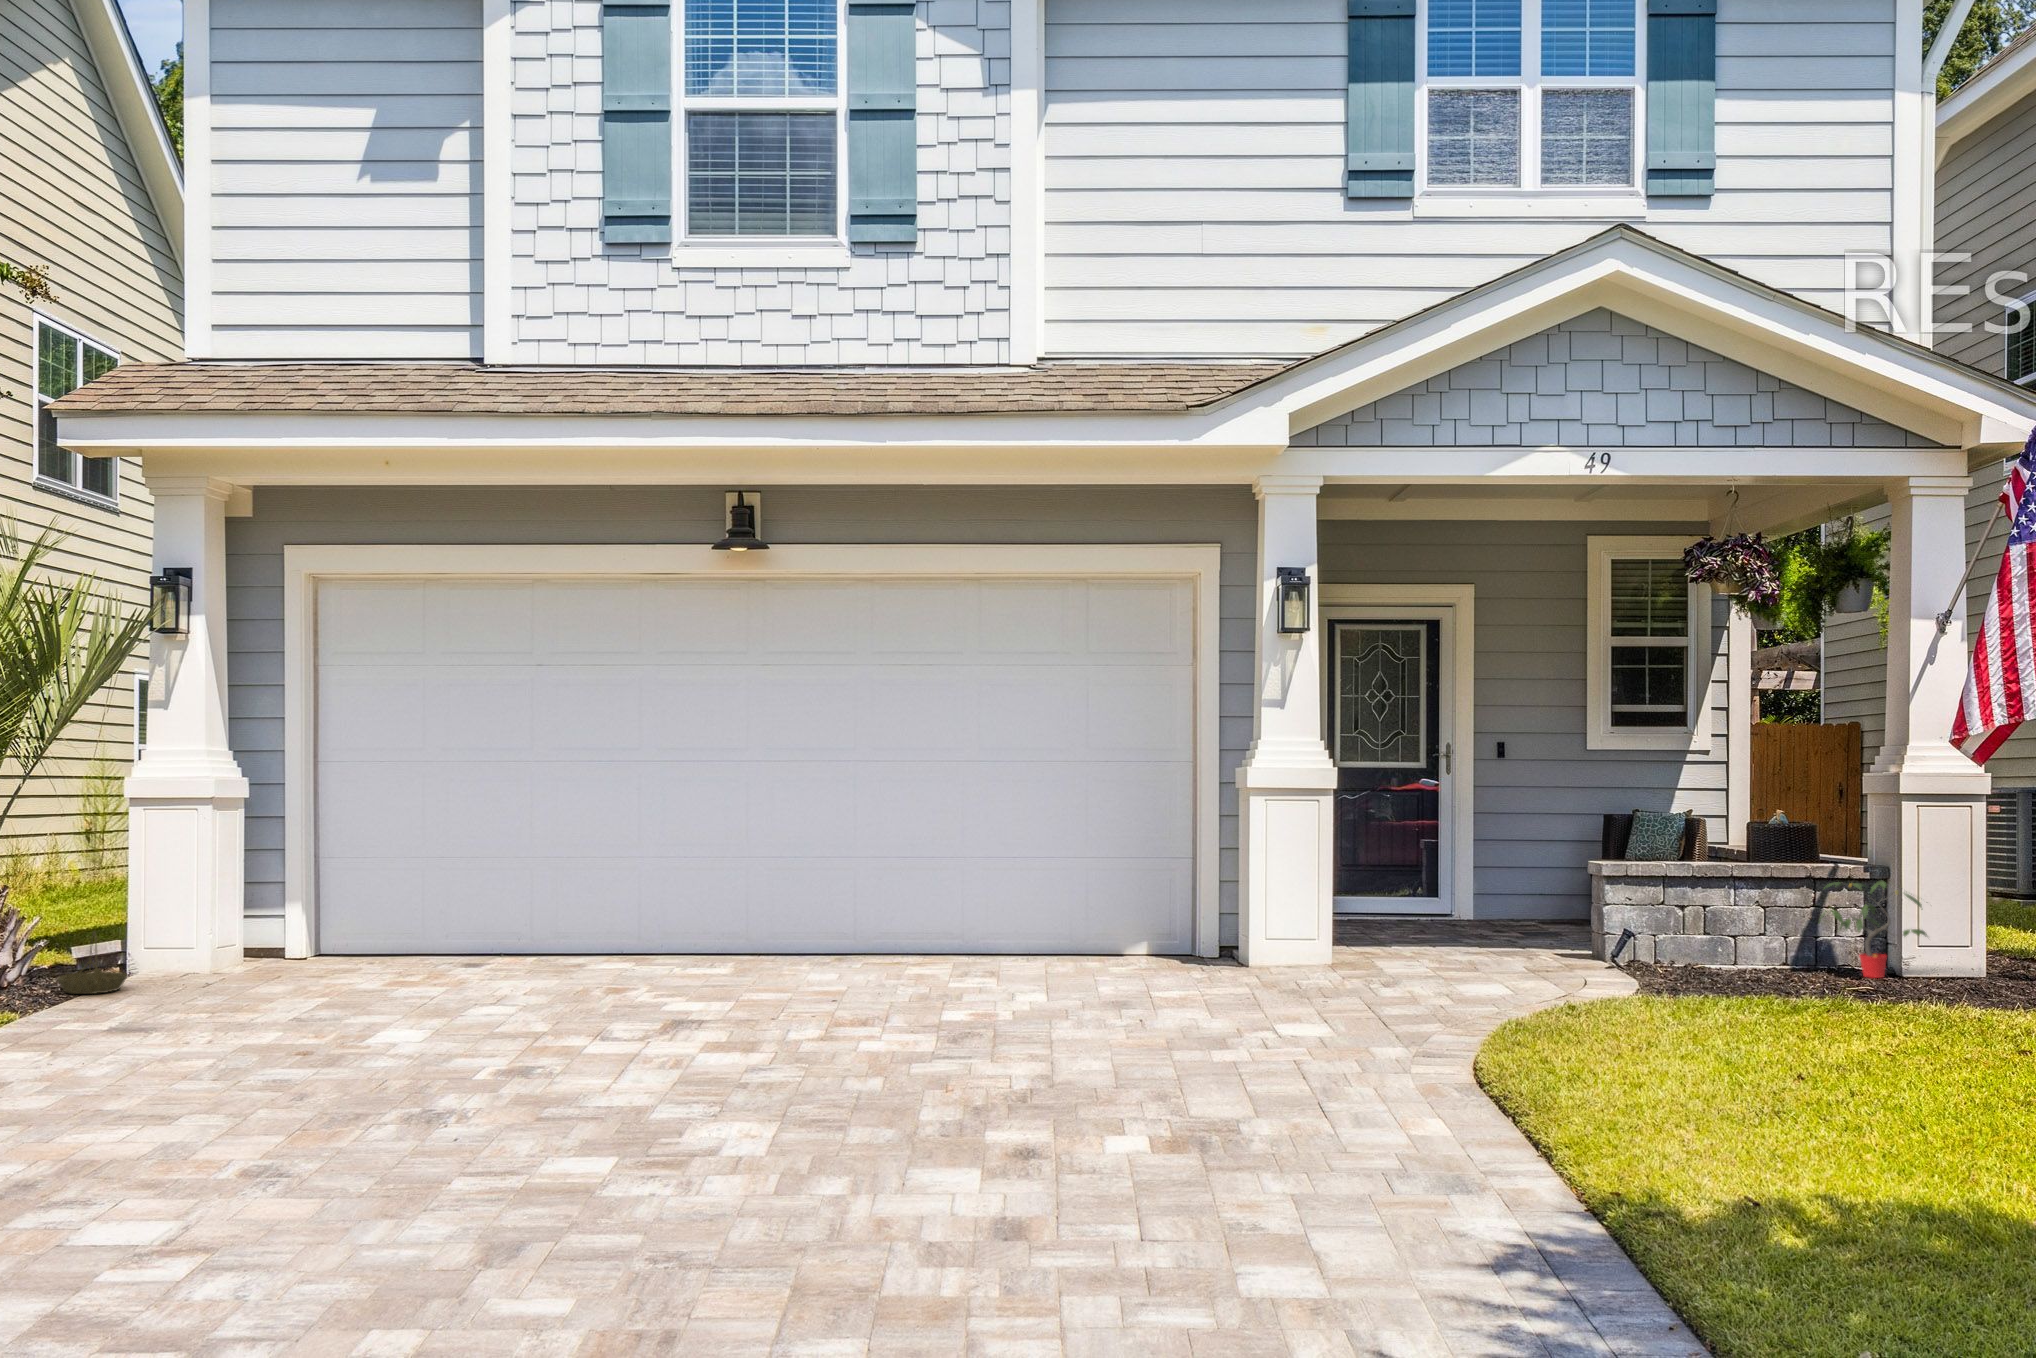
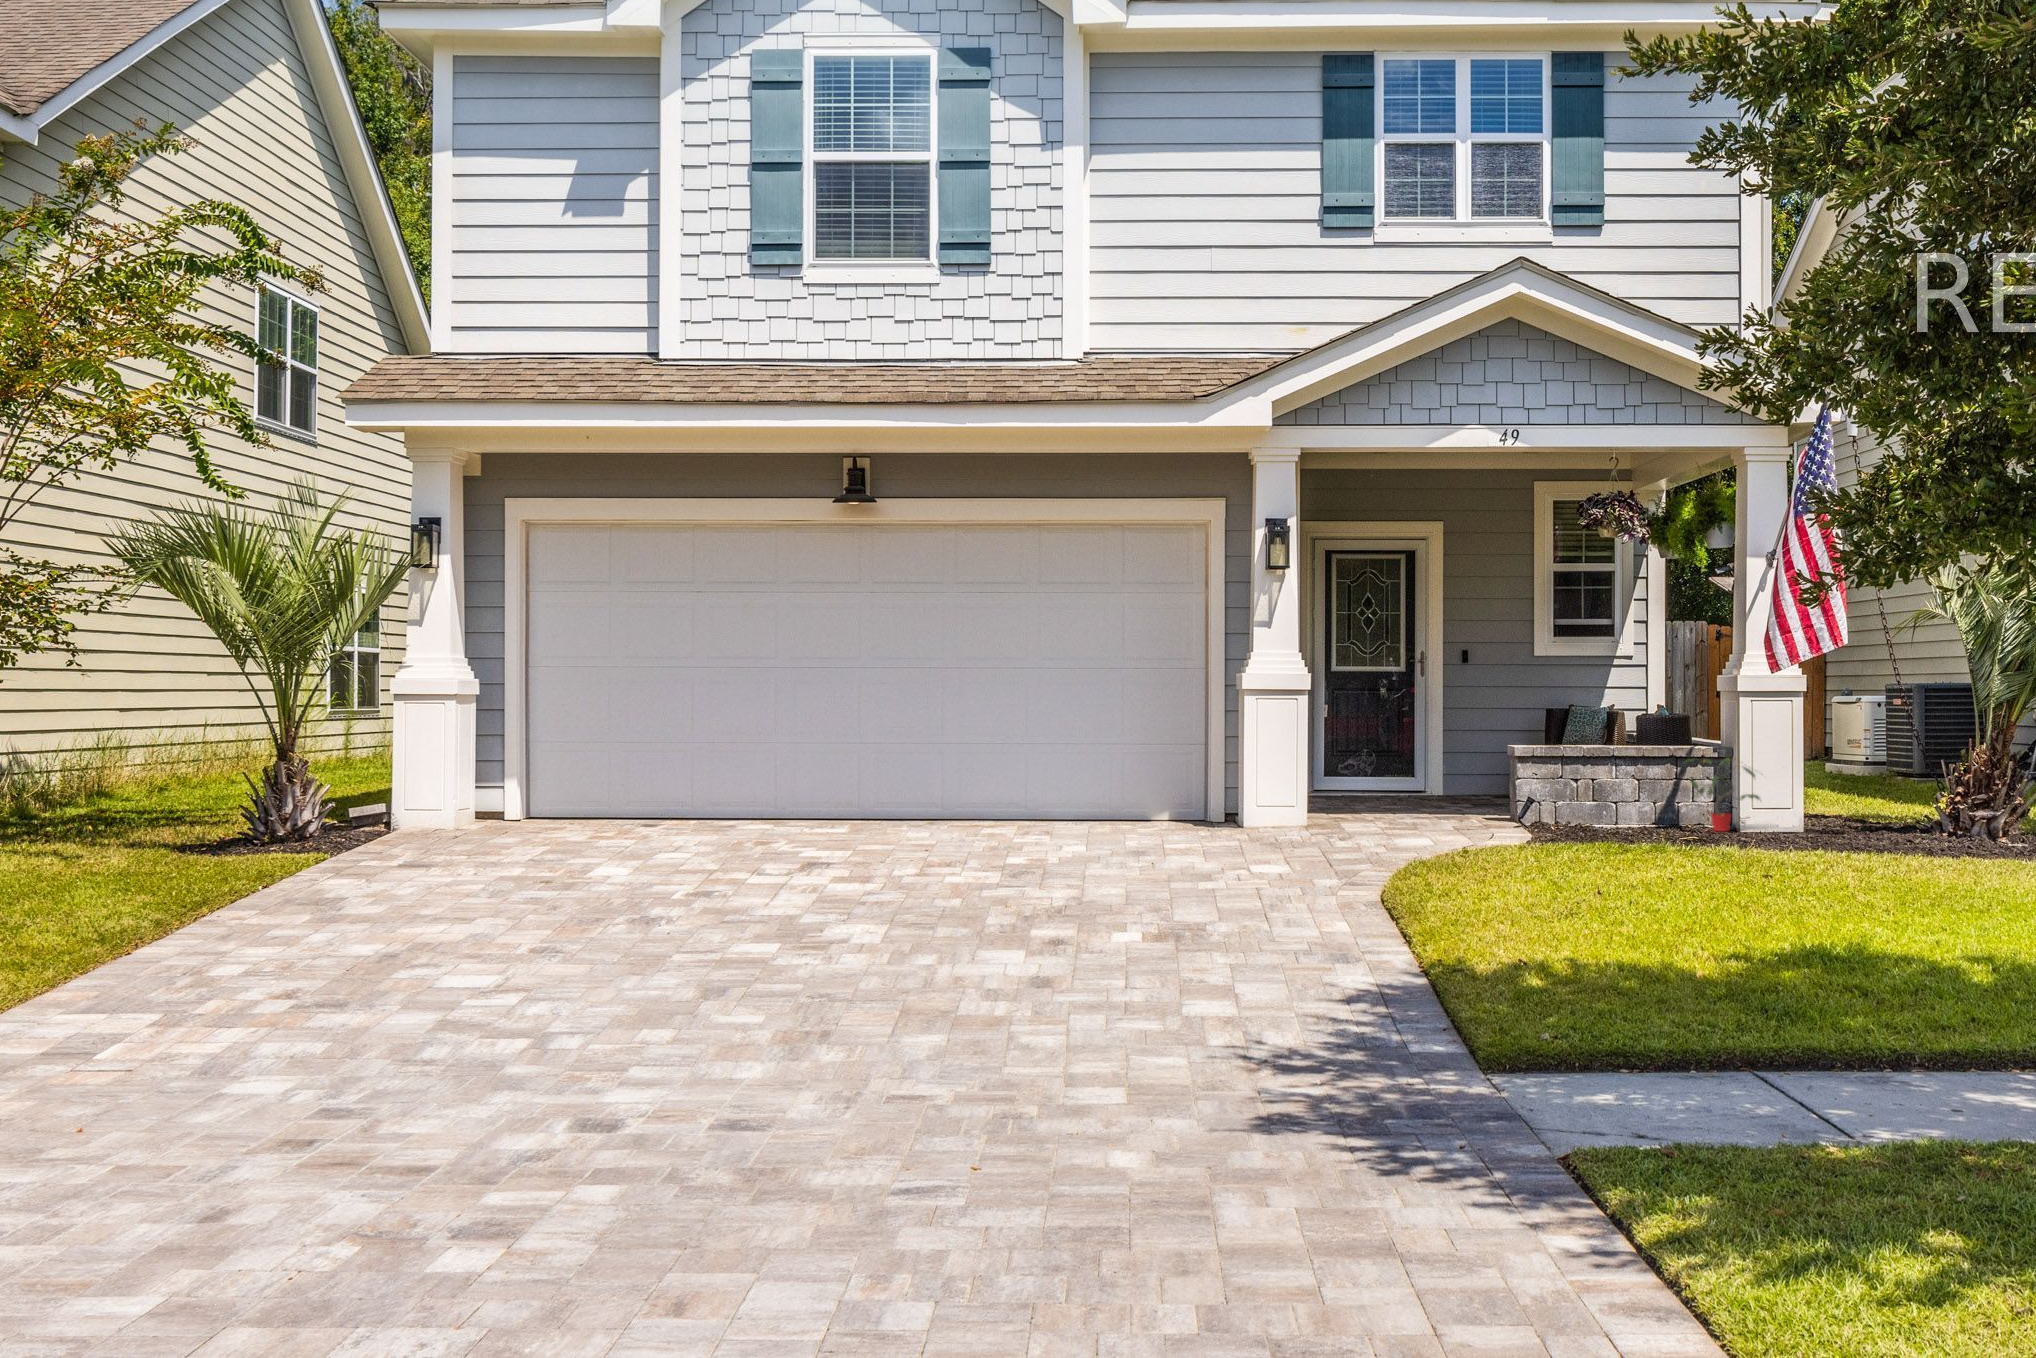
basket: present [57,932,128,994] -> none [344,793,397,839]

